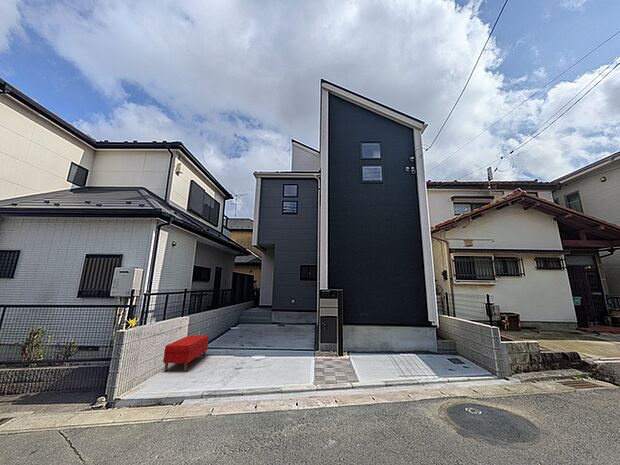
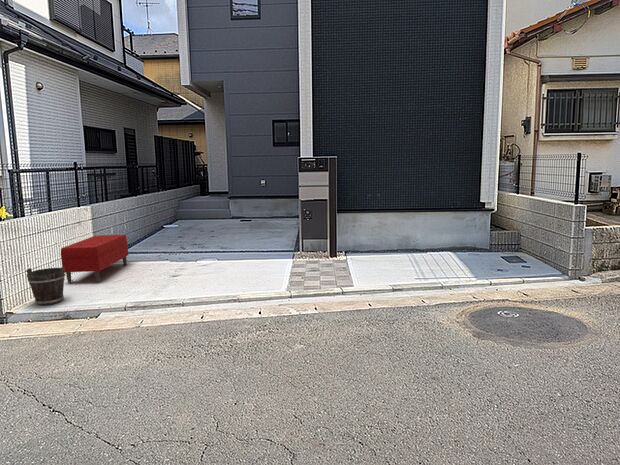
bucket: none [139,361,166,391] -> present [26,267,65,305]

